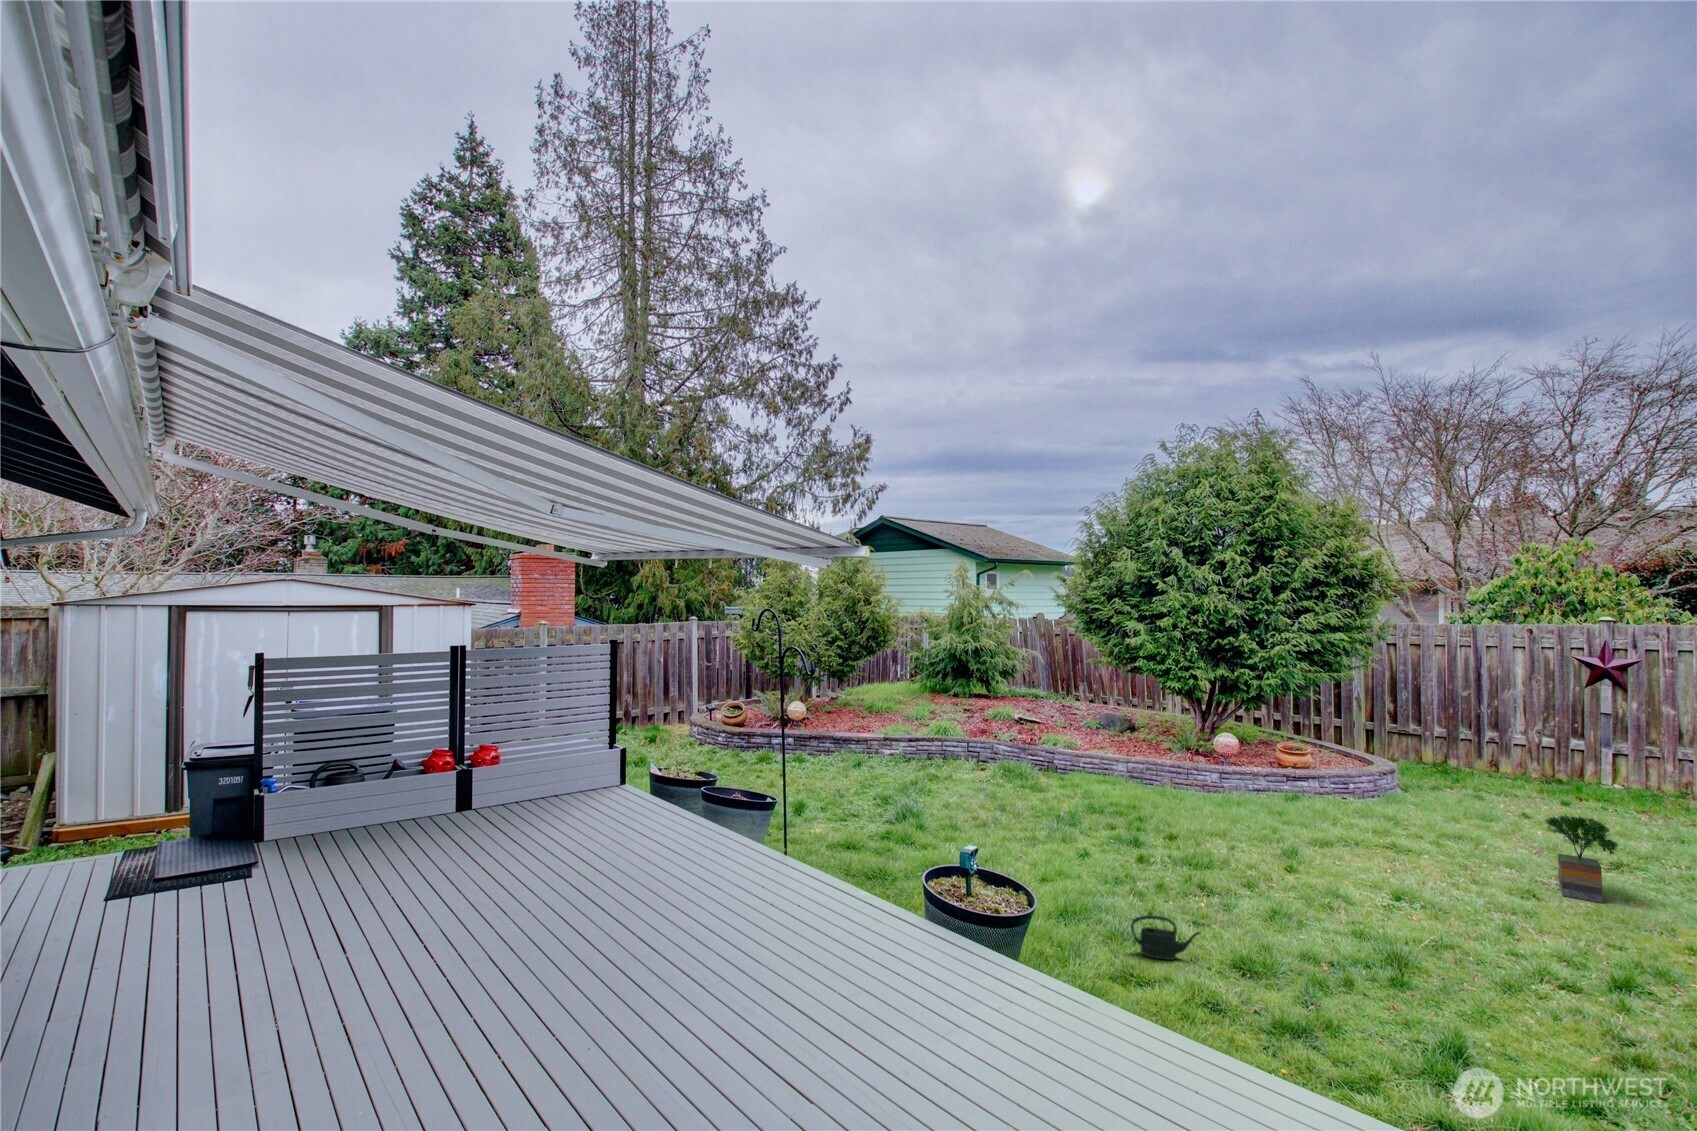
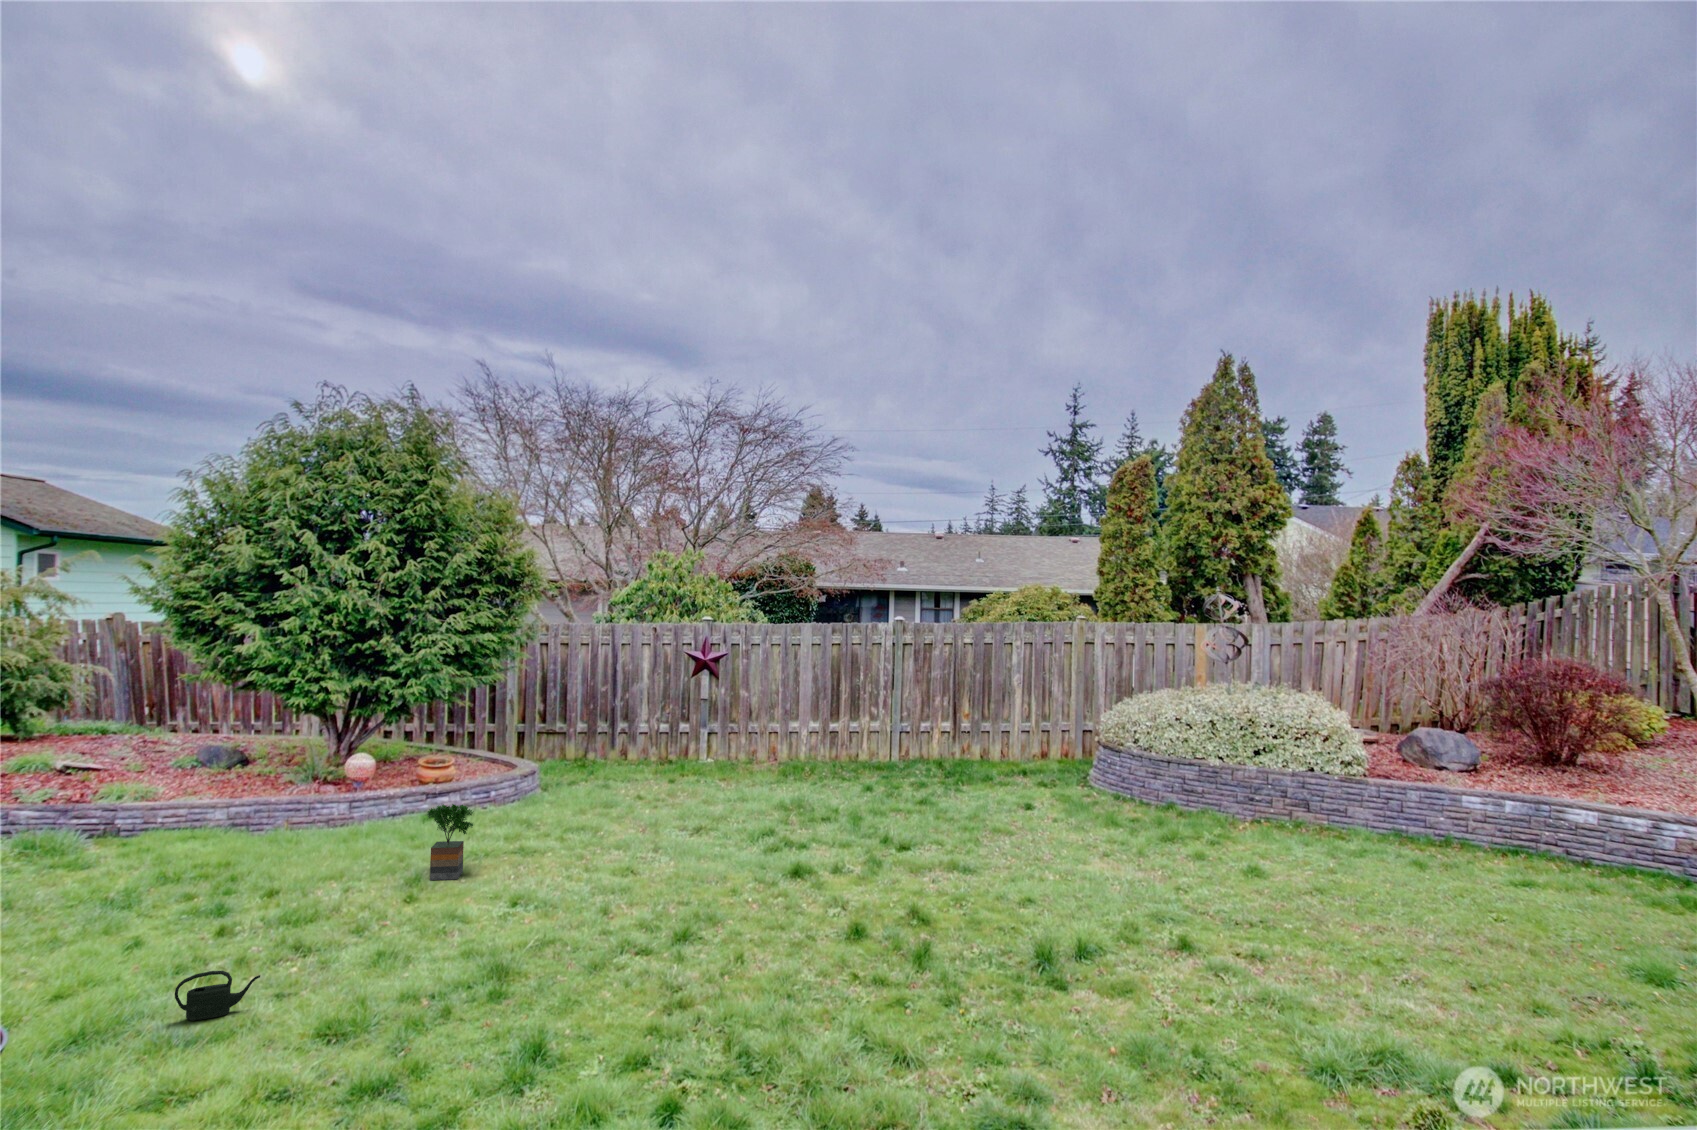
potted tree: present [1545,815,1618,903] -> present [427,804,474,880]

